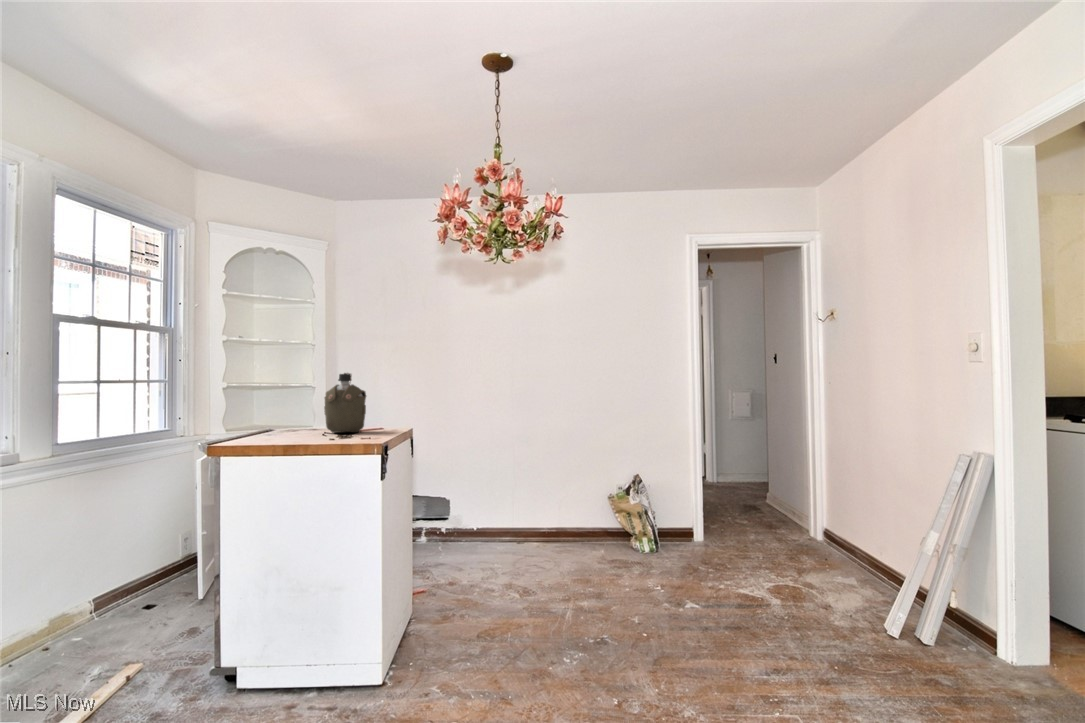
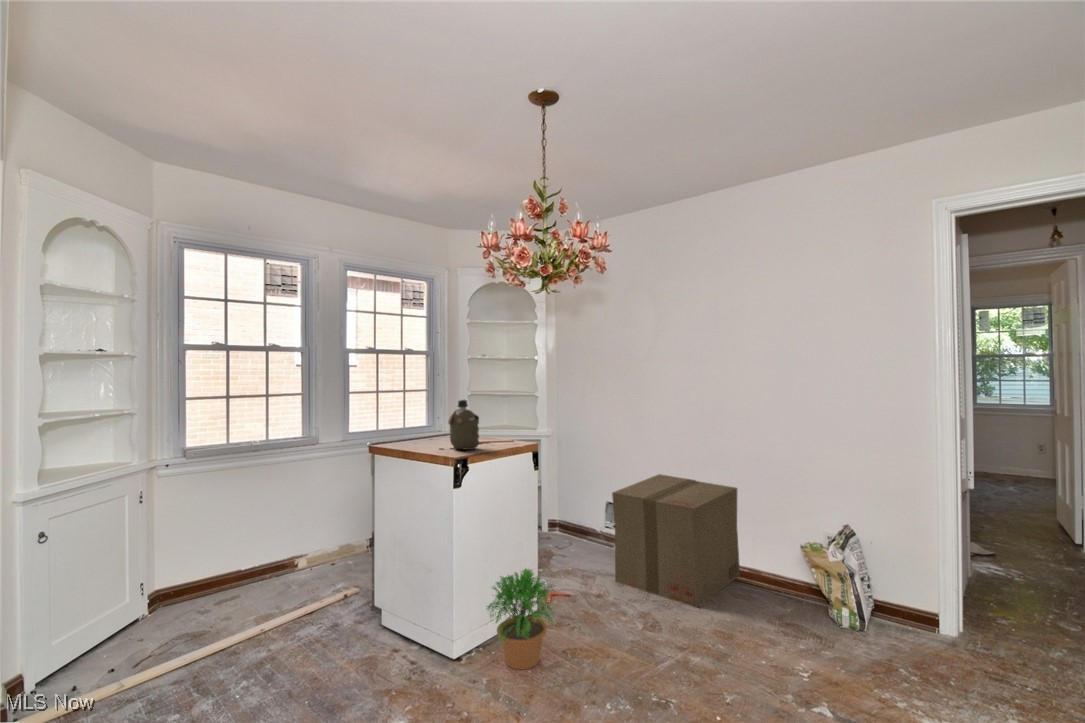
cardboard box: none [454,459,547,568] -> present [612,474,740,607]
potted plant: none [407,553,487,670] -> present [487,569,554,670]

